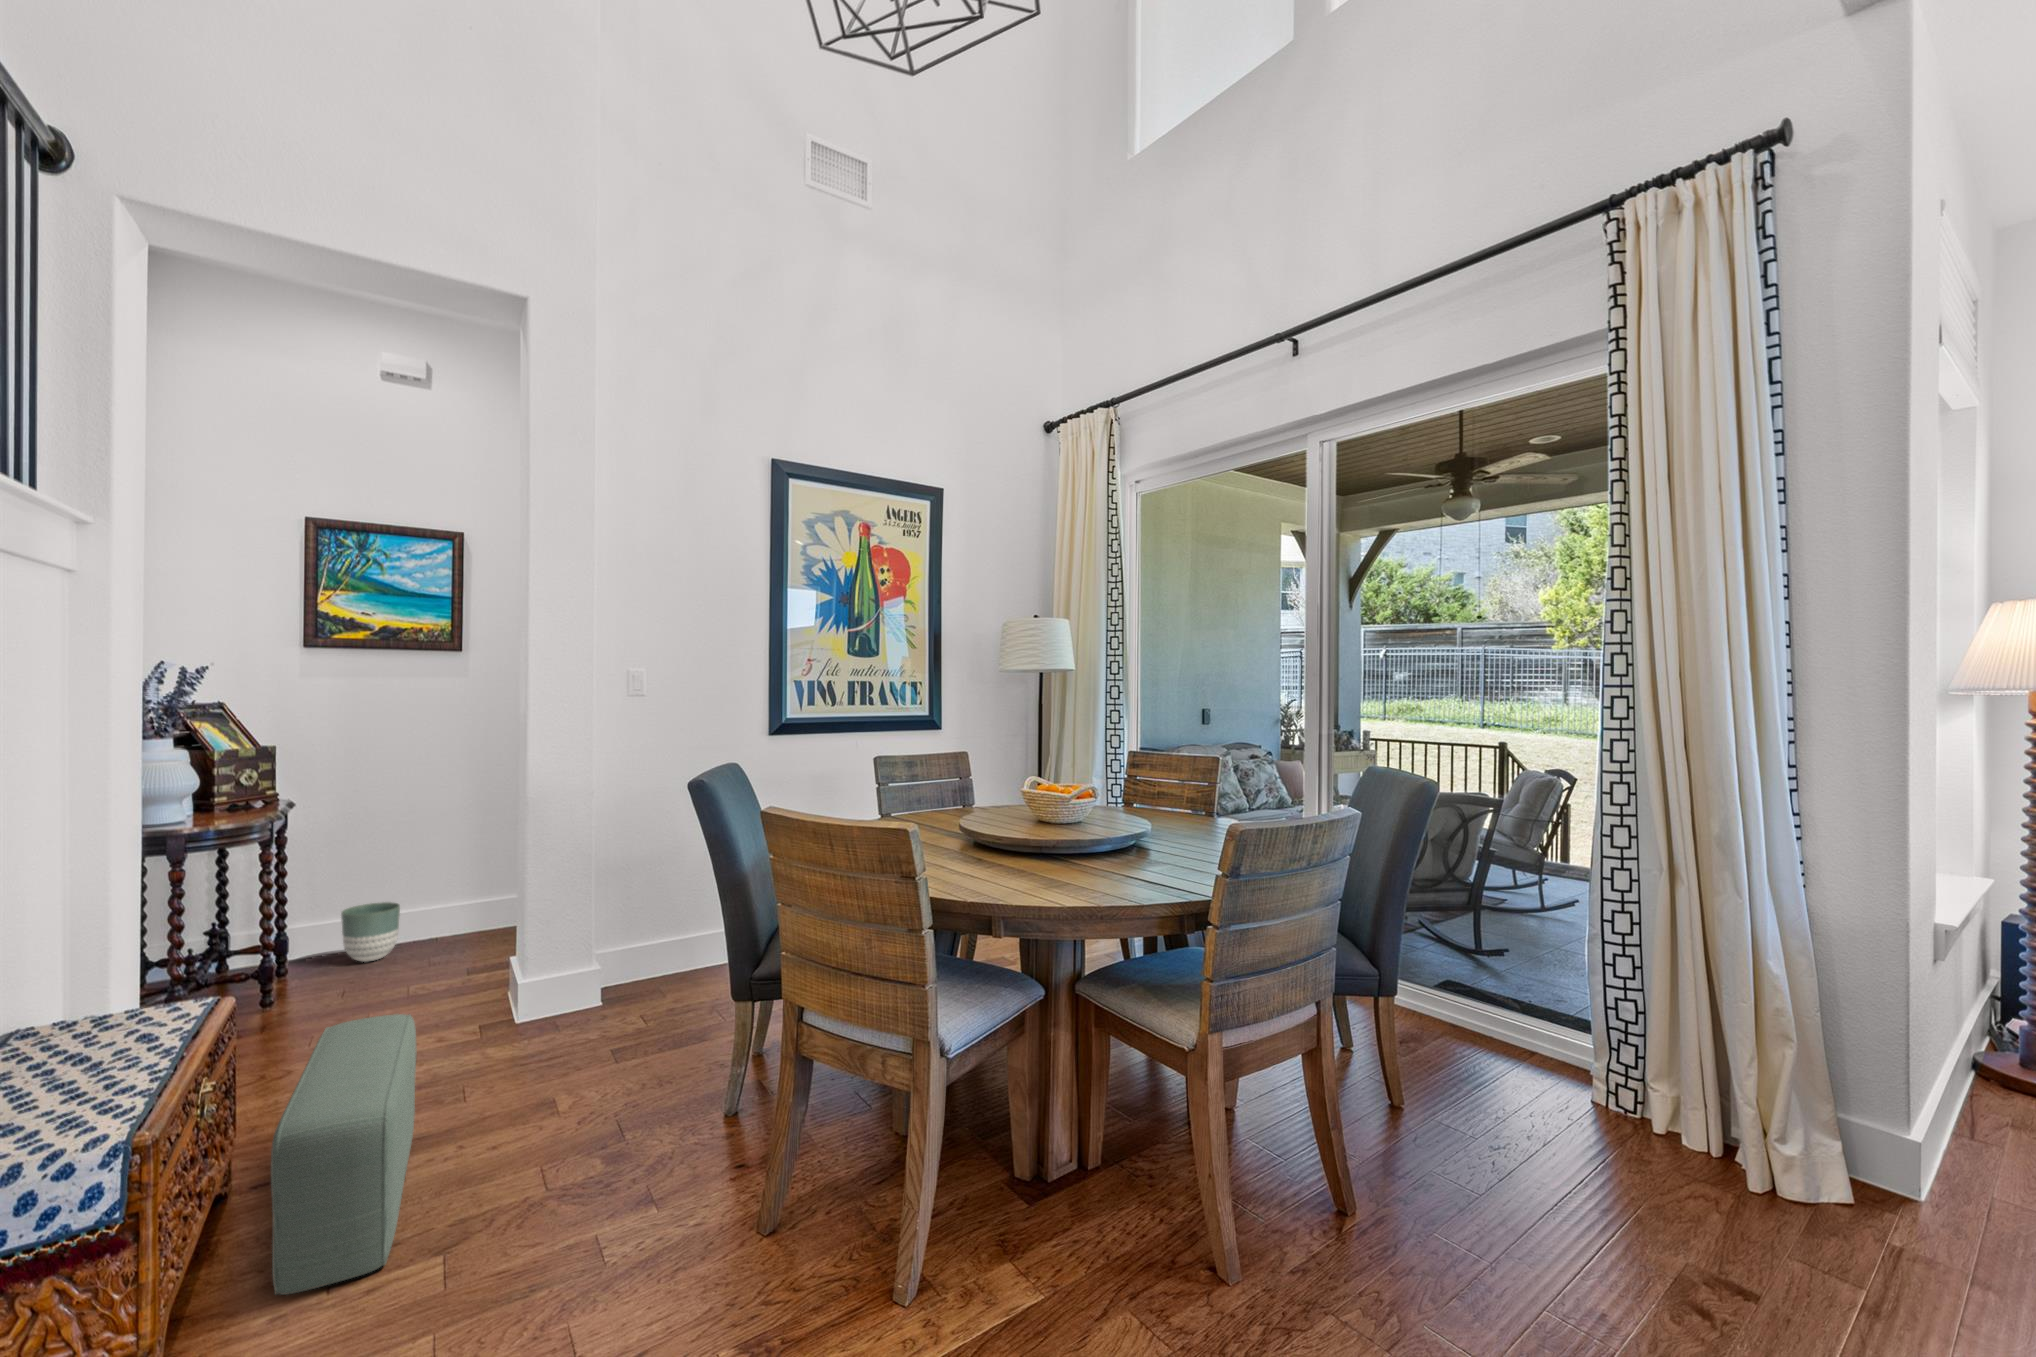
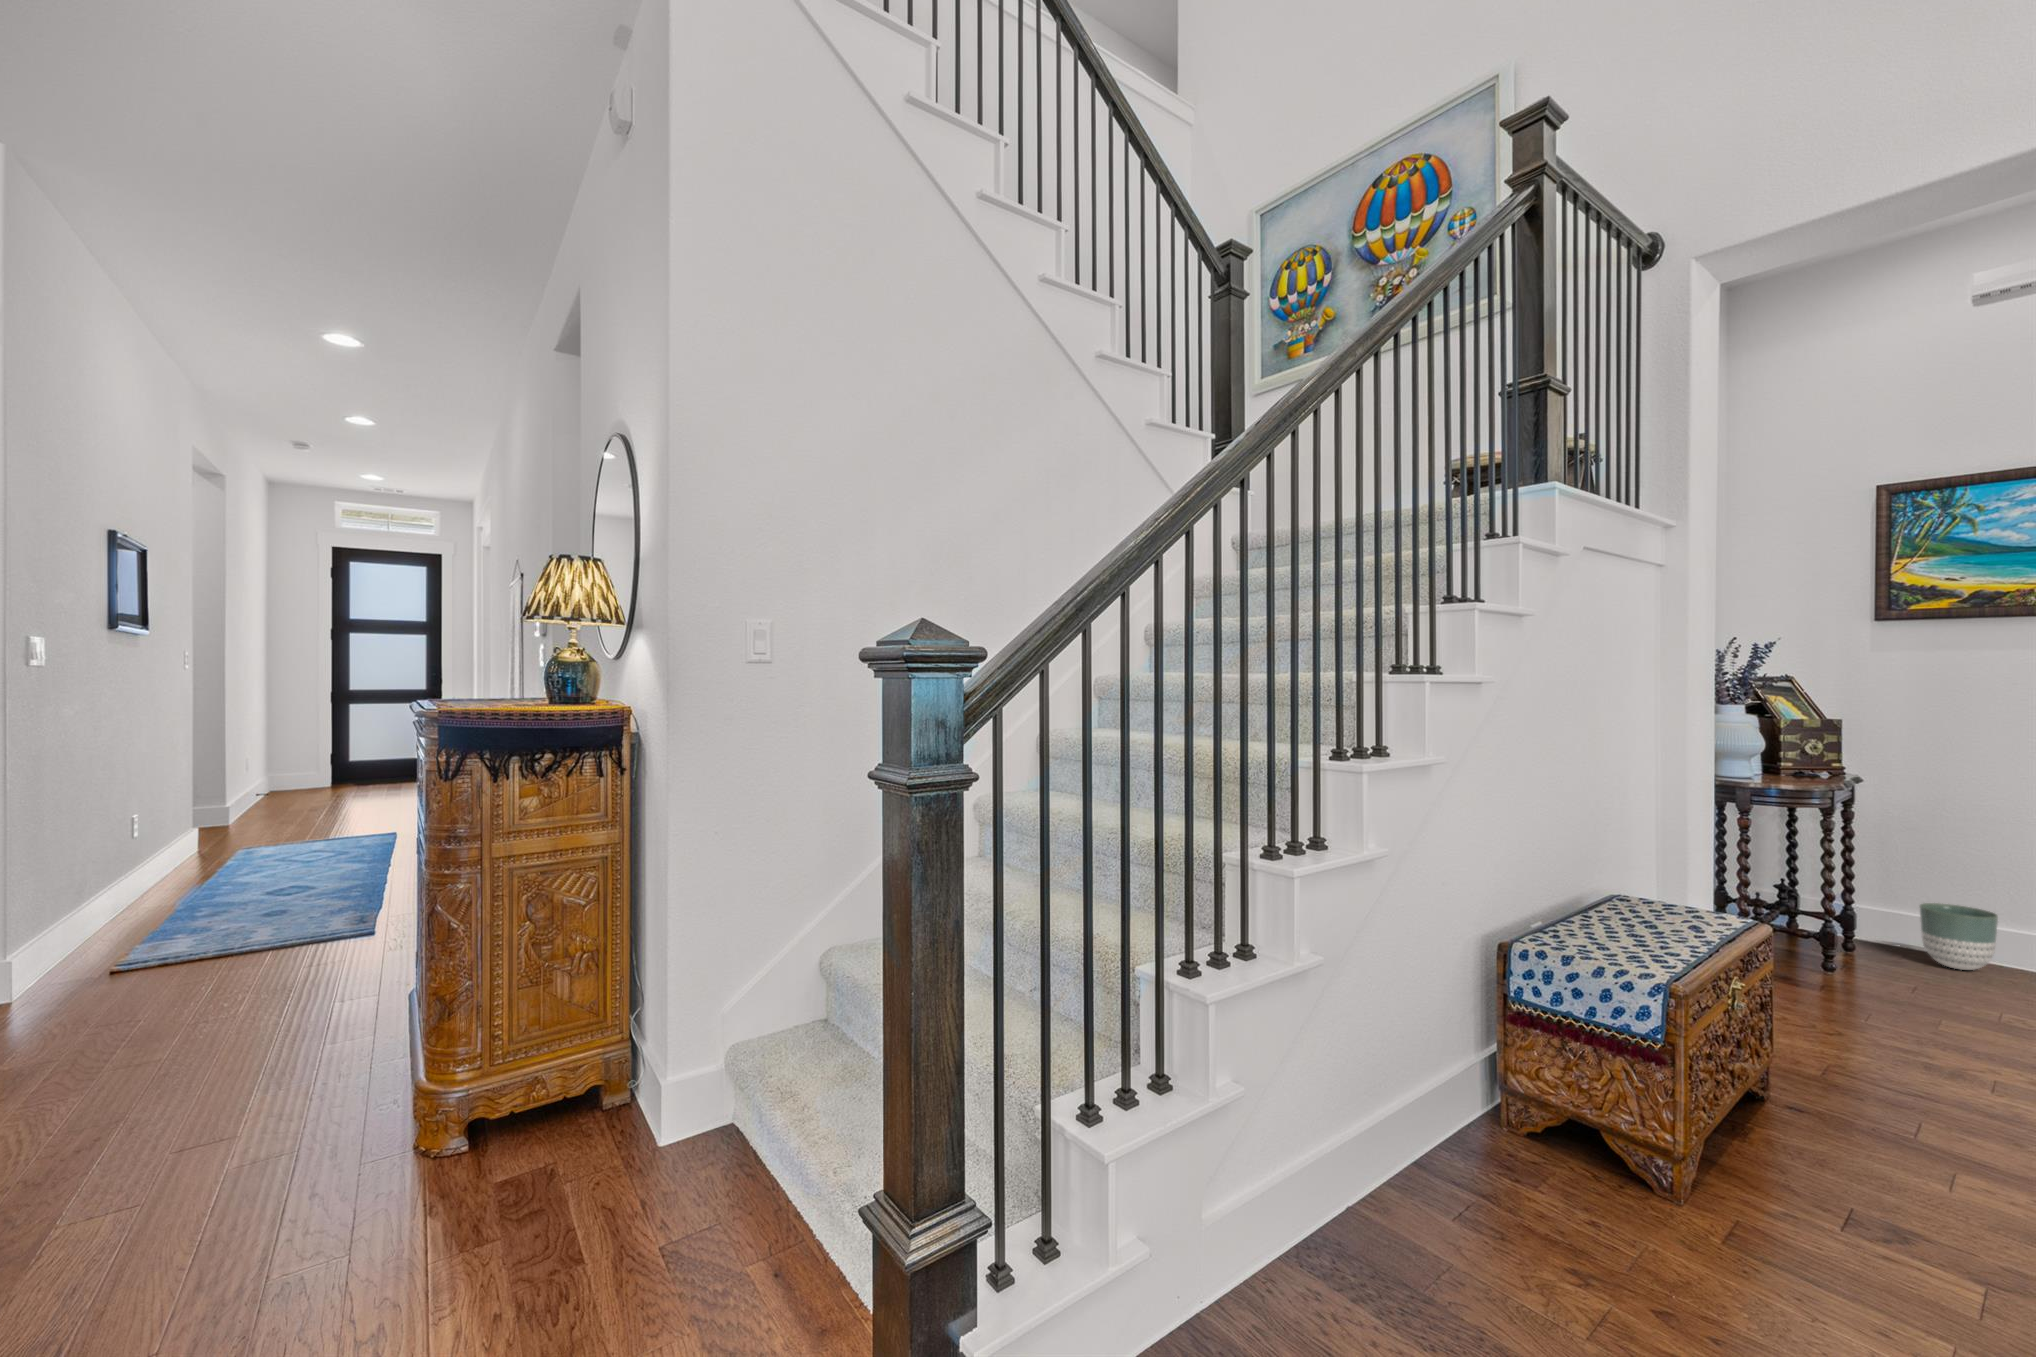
pouf: present [271,1014,417,1295] -> none [1794,988,1979,1241]

